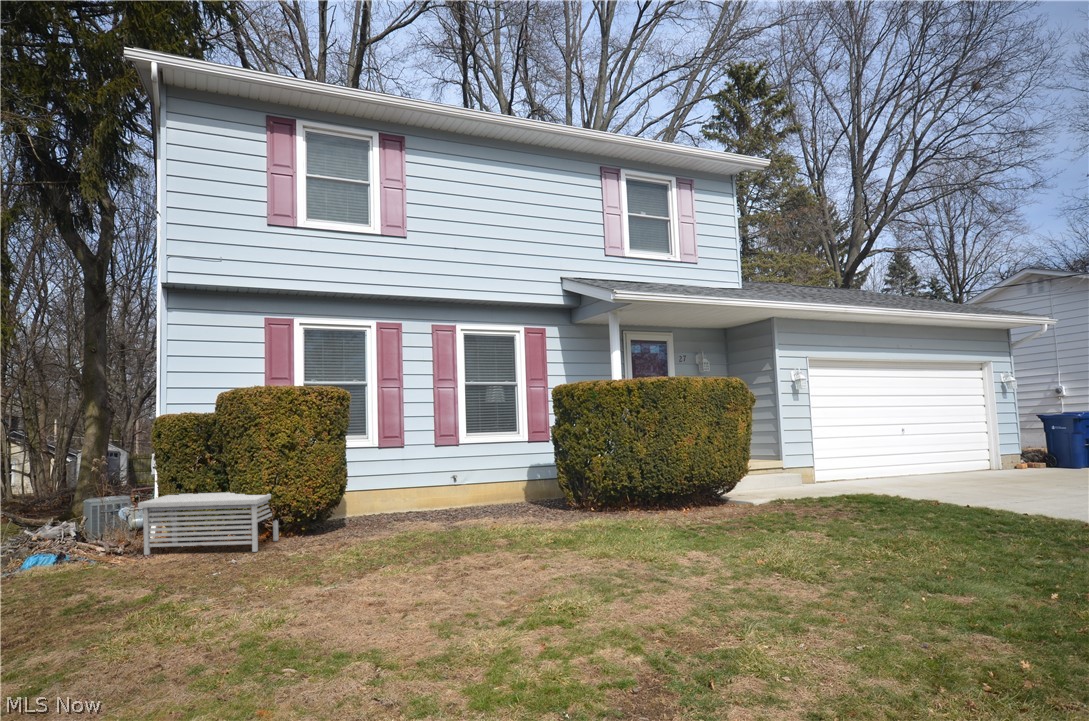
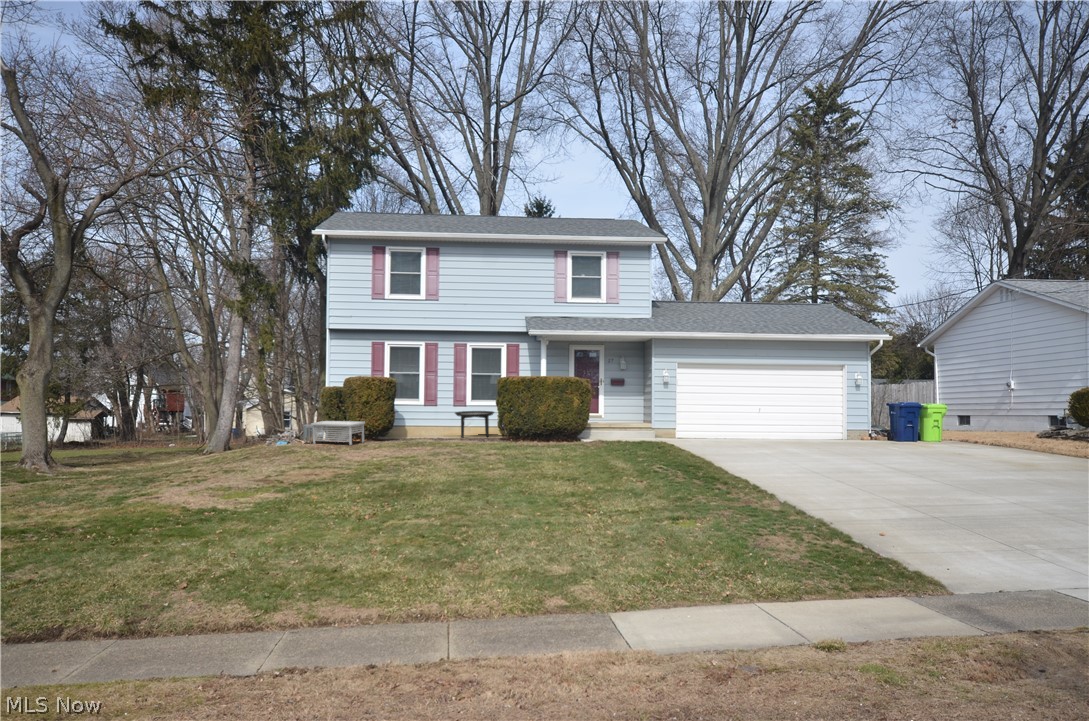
round table: none [450,454,531,511] -> present [455,411,494,438]

